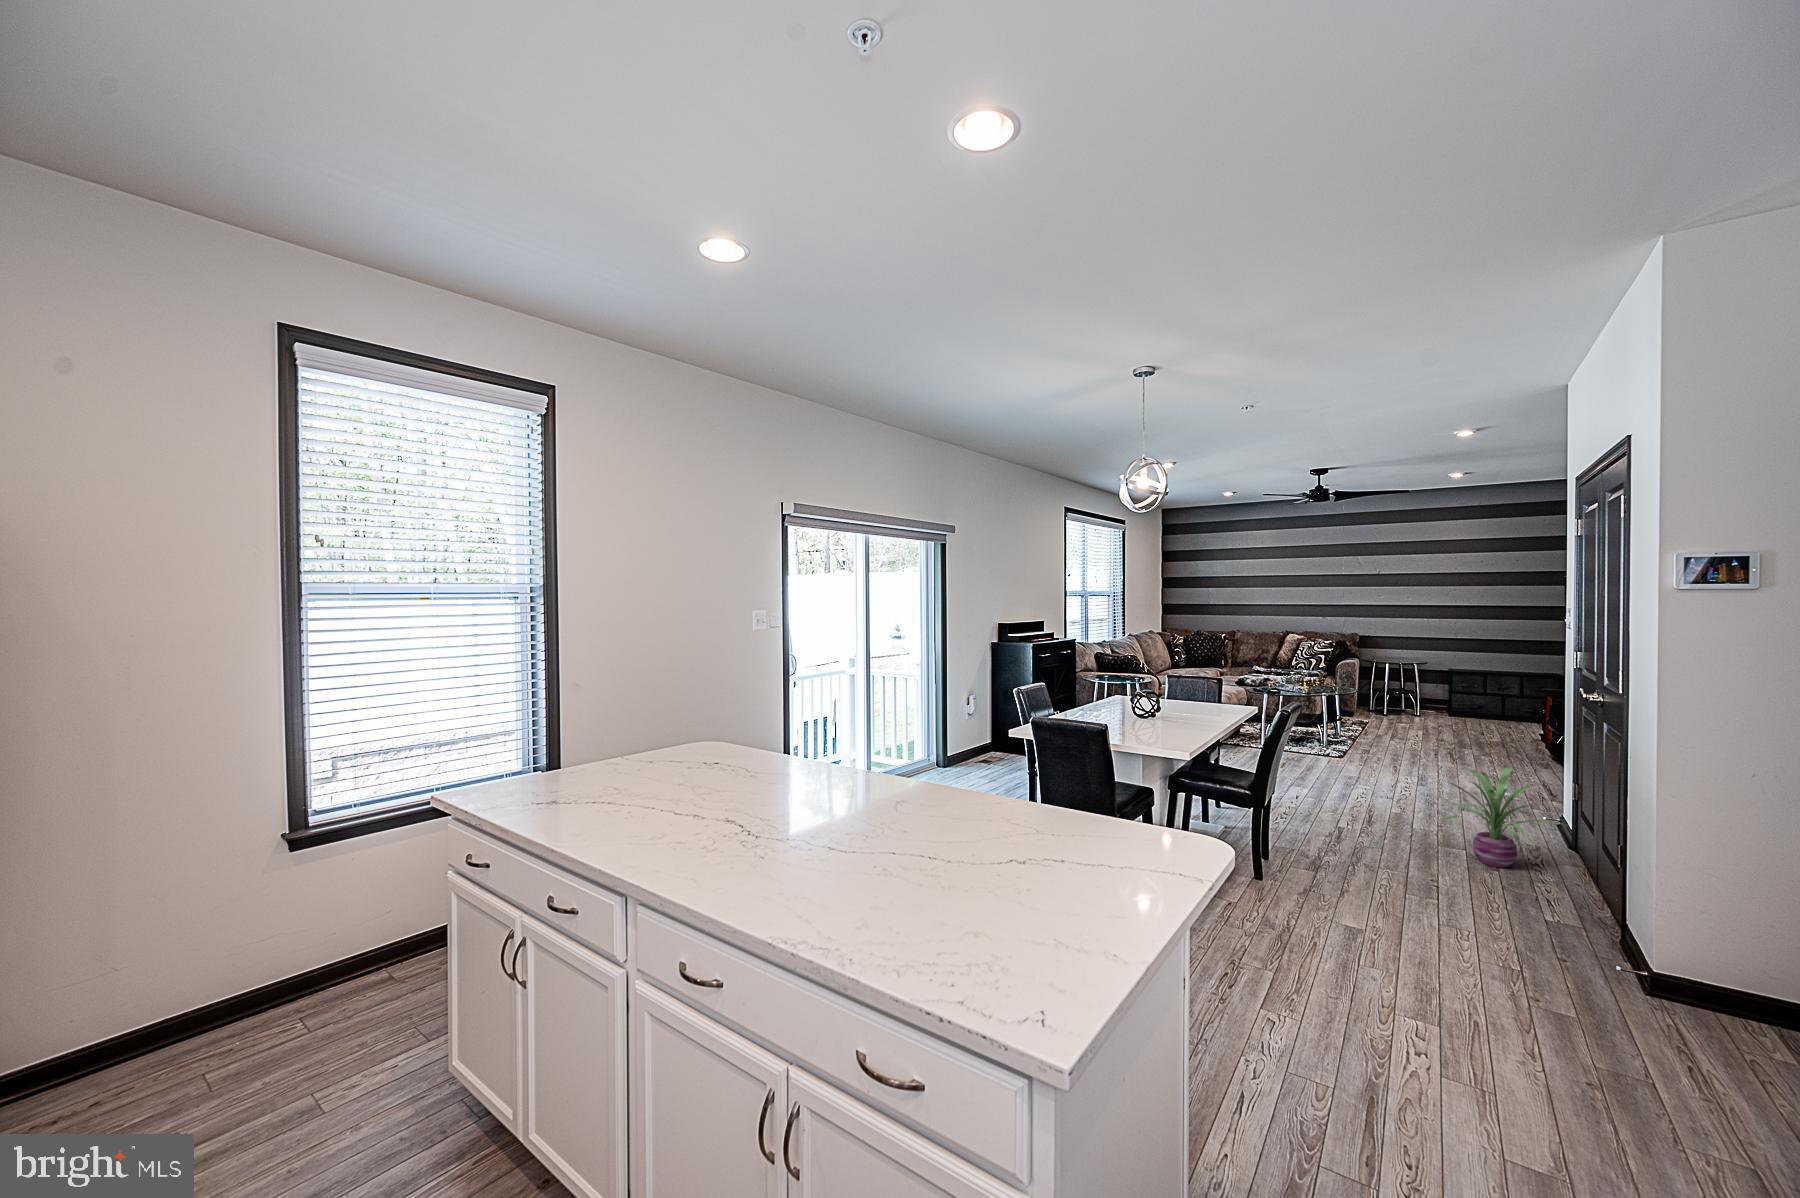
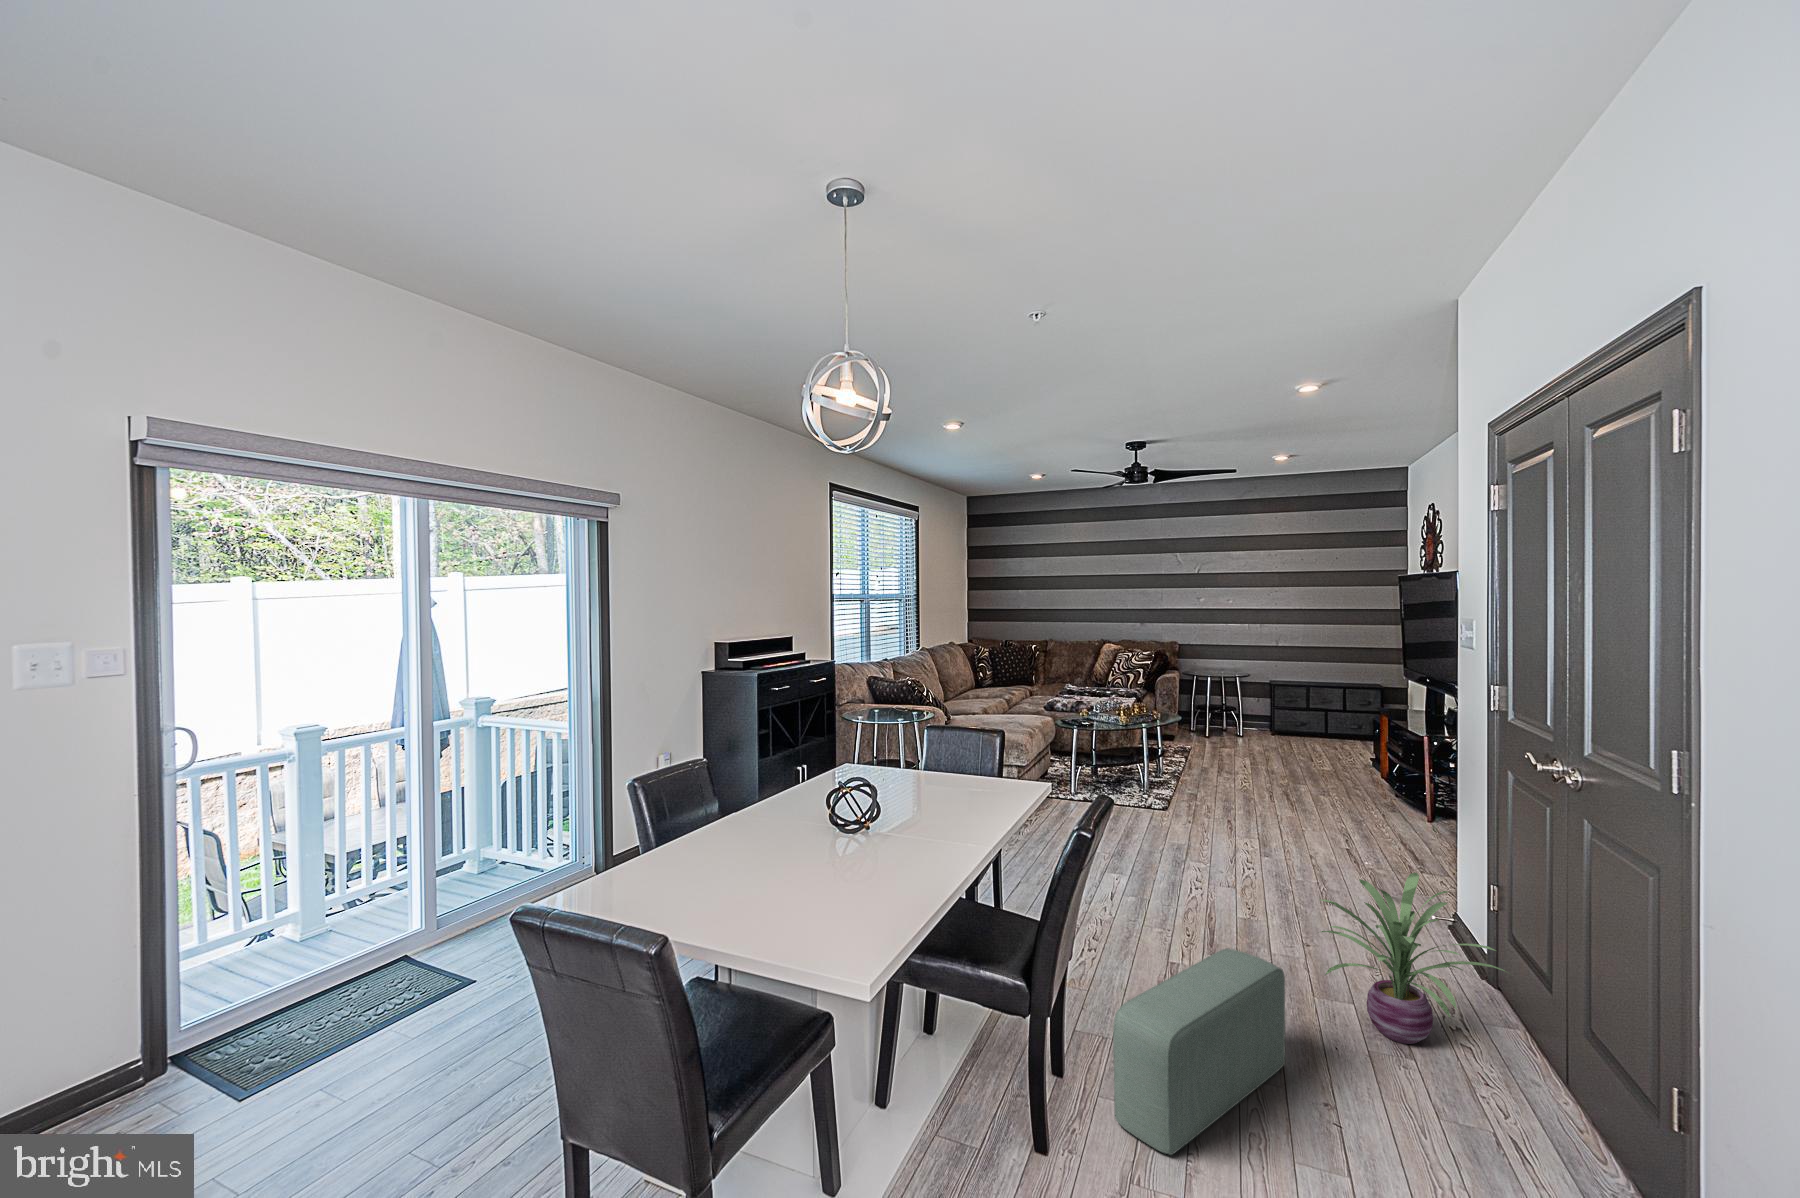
pouf: none [1300,801,1412,888] -> present [1113,948,1285,1155]

